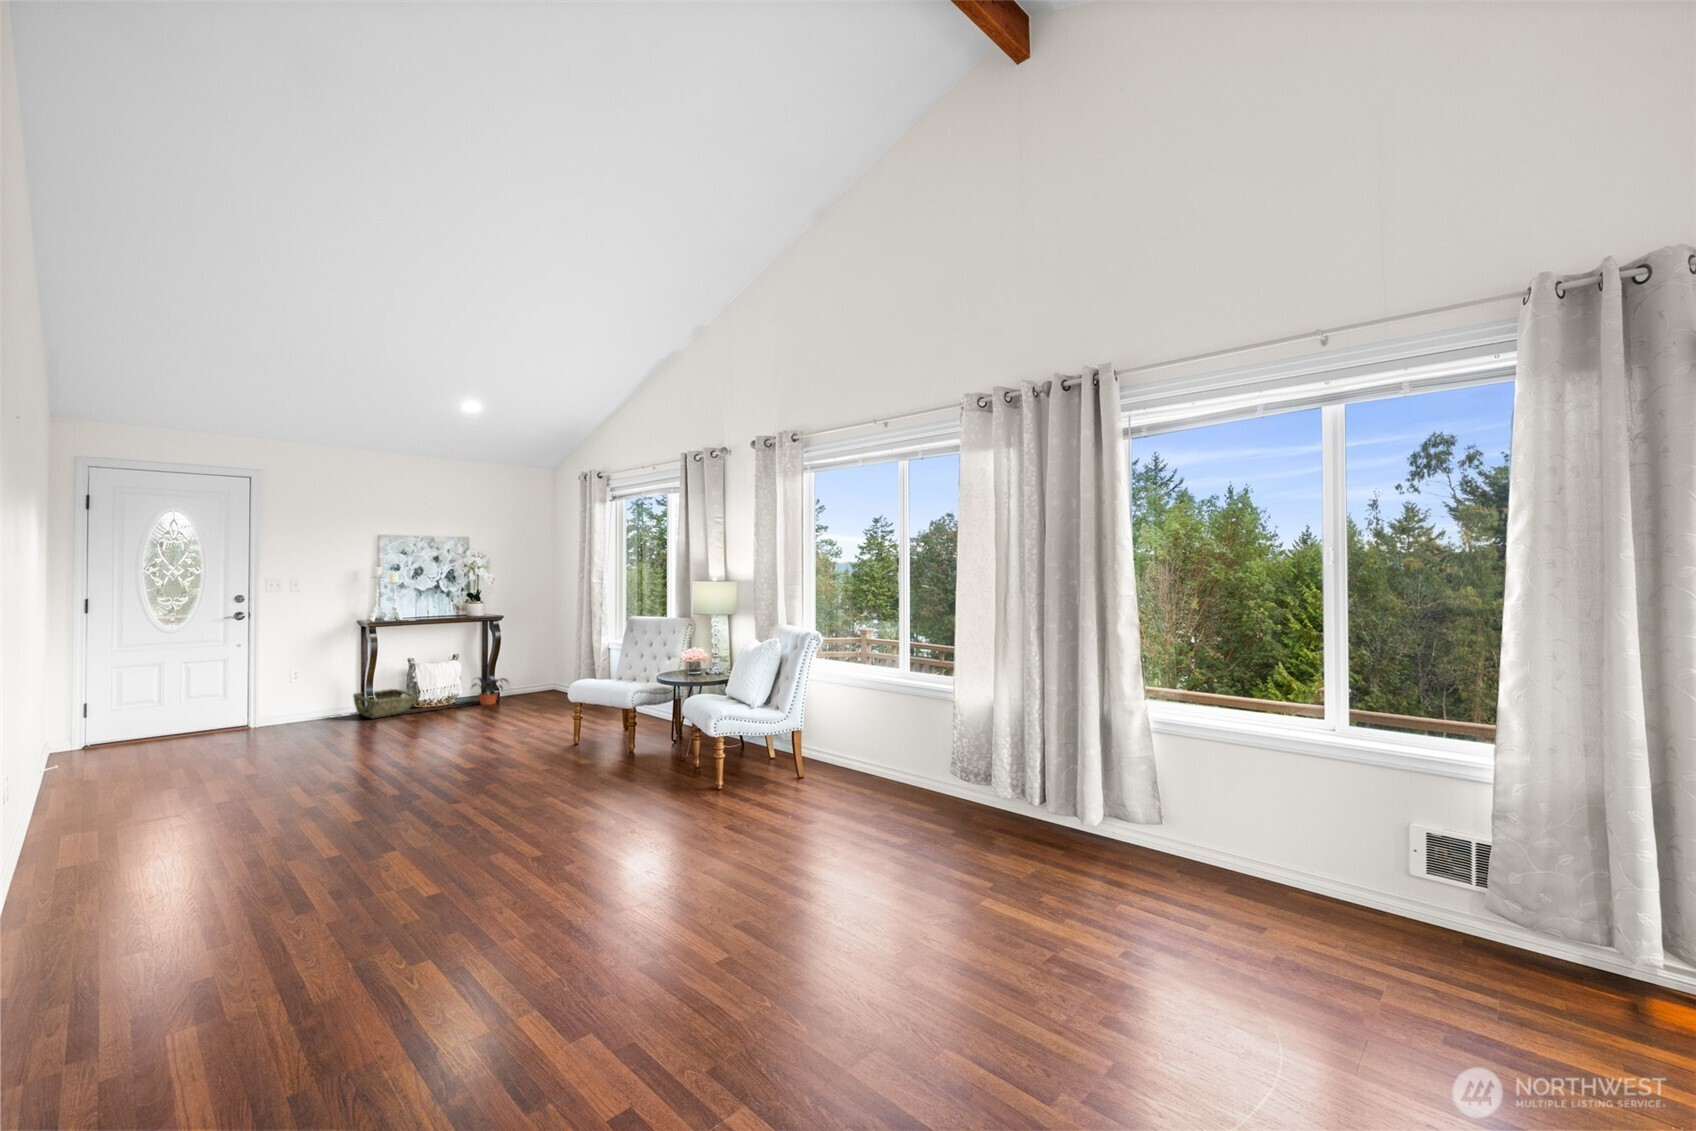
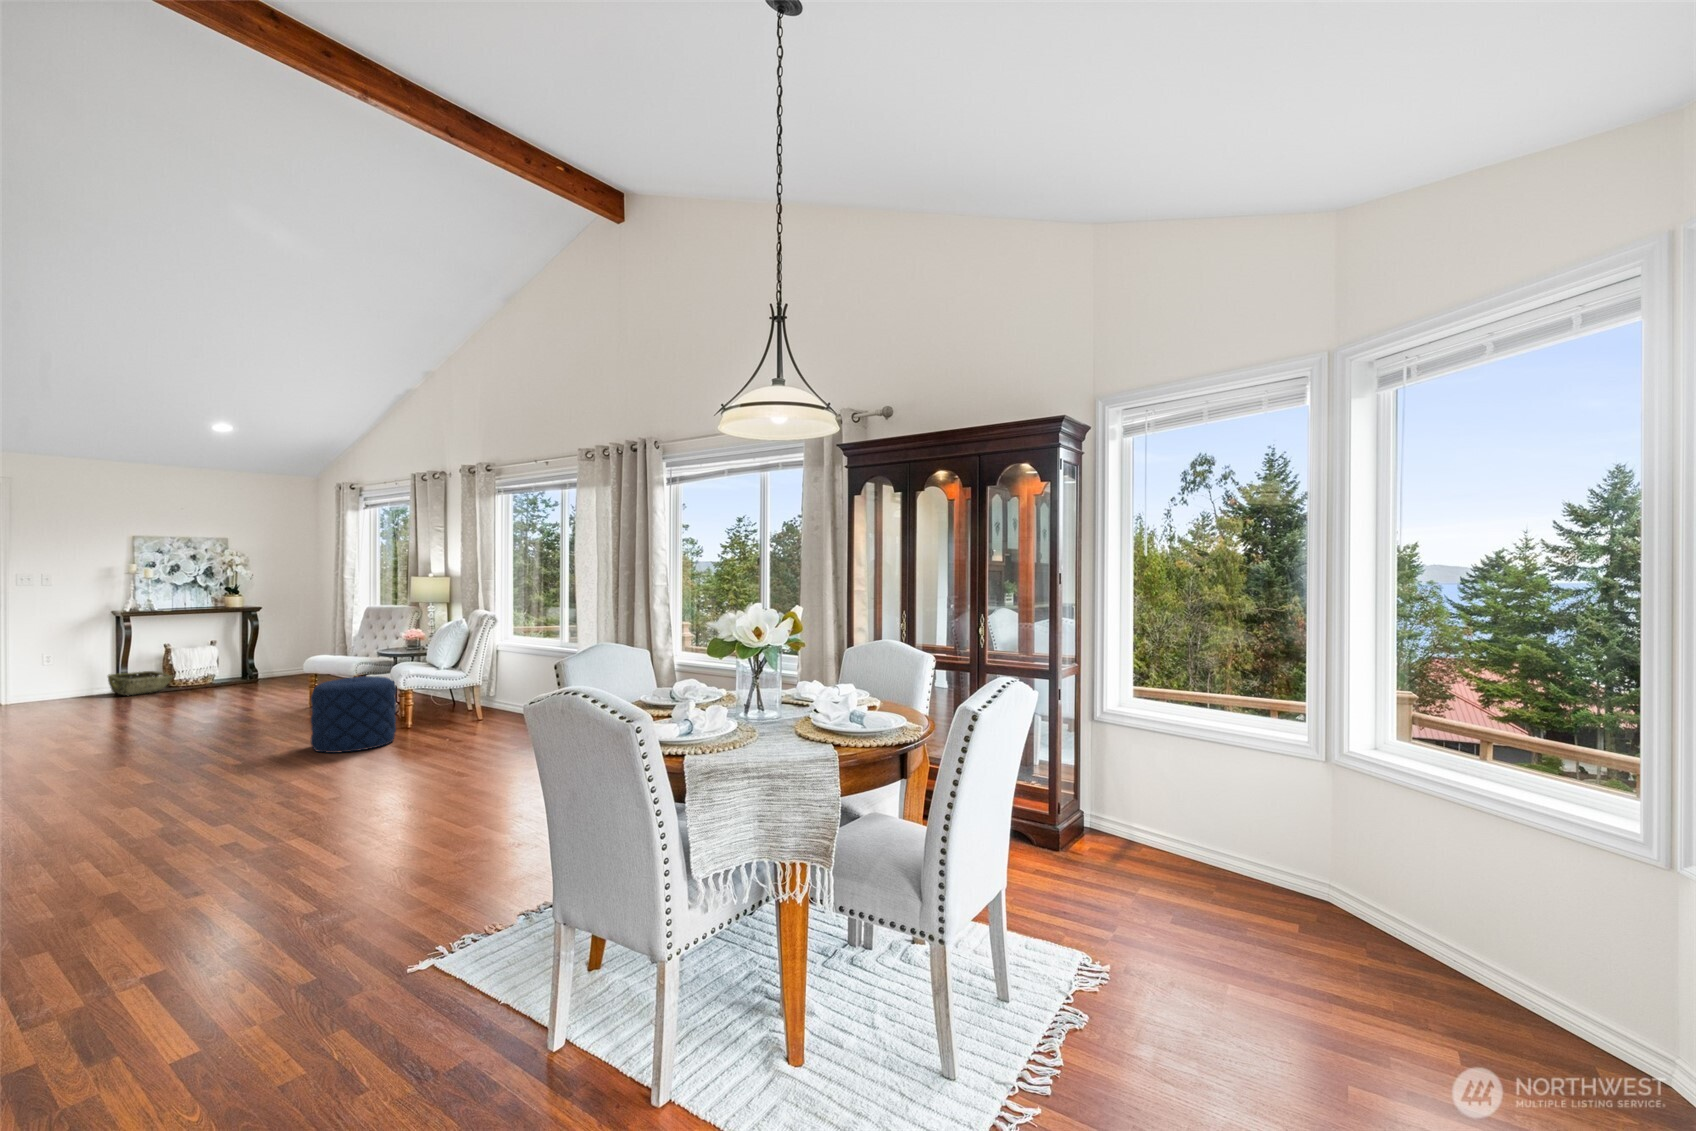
potted plant: present [472,677,508,705] -> none [228,660,267,684]
pouf: none [616,720,719,834] -> present [311,676,396,753]

